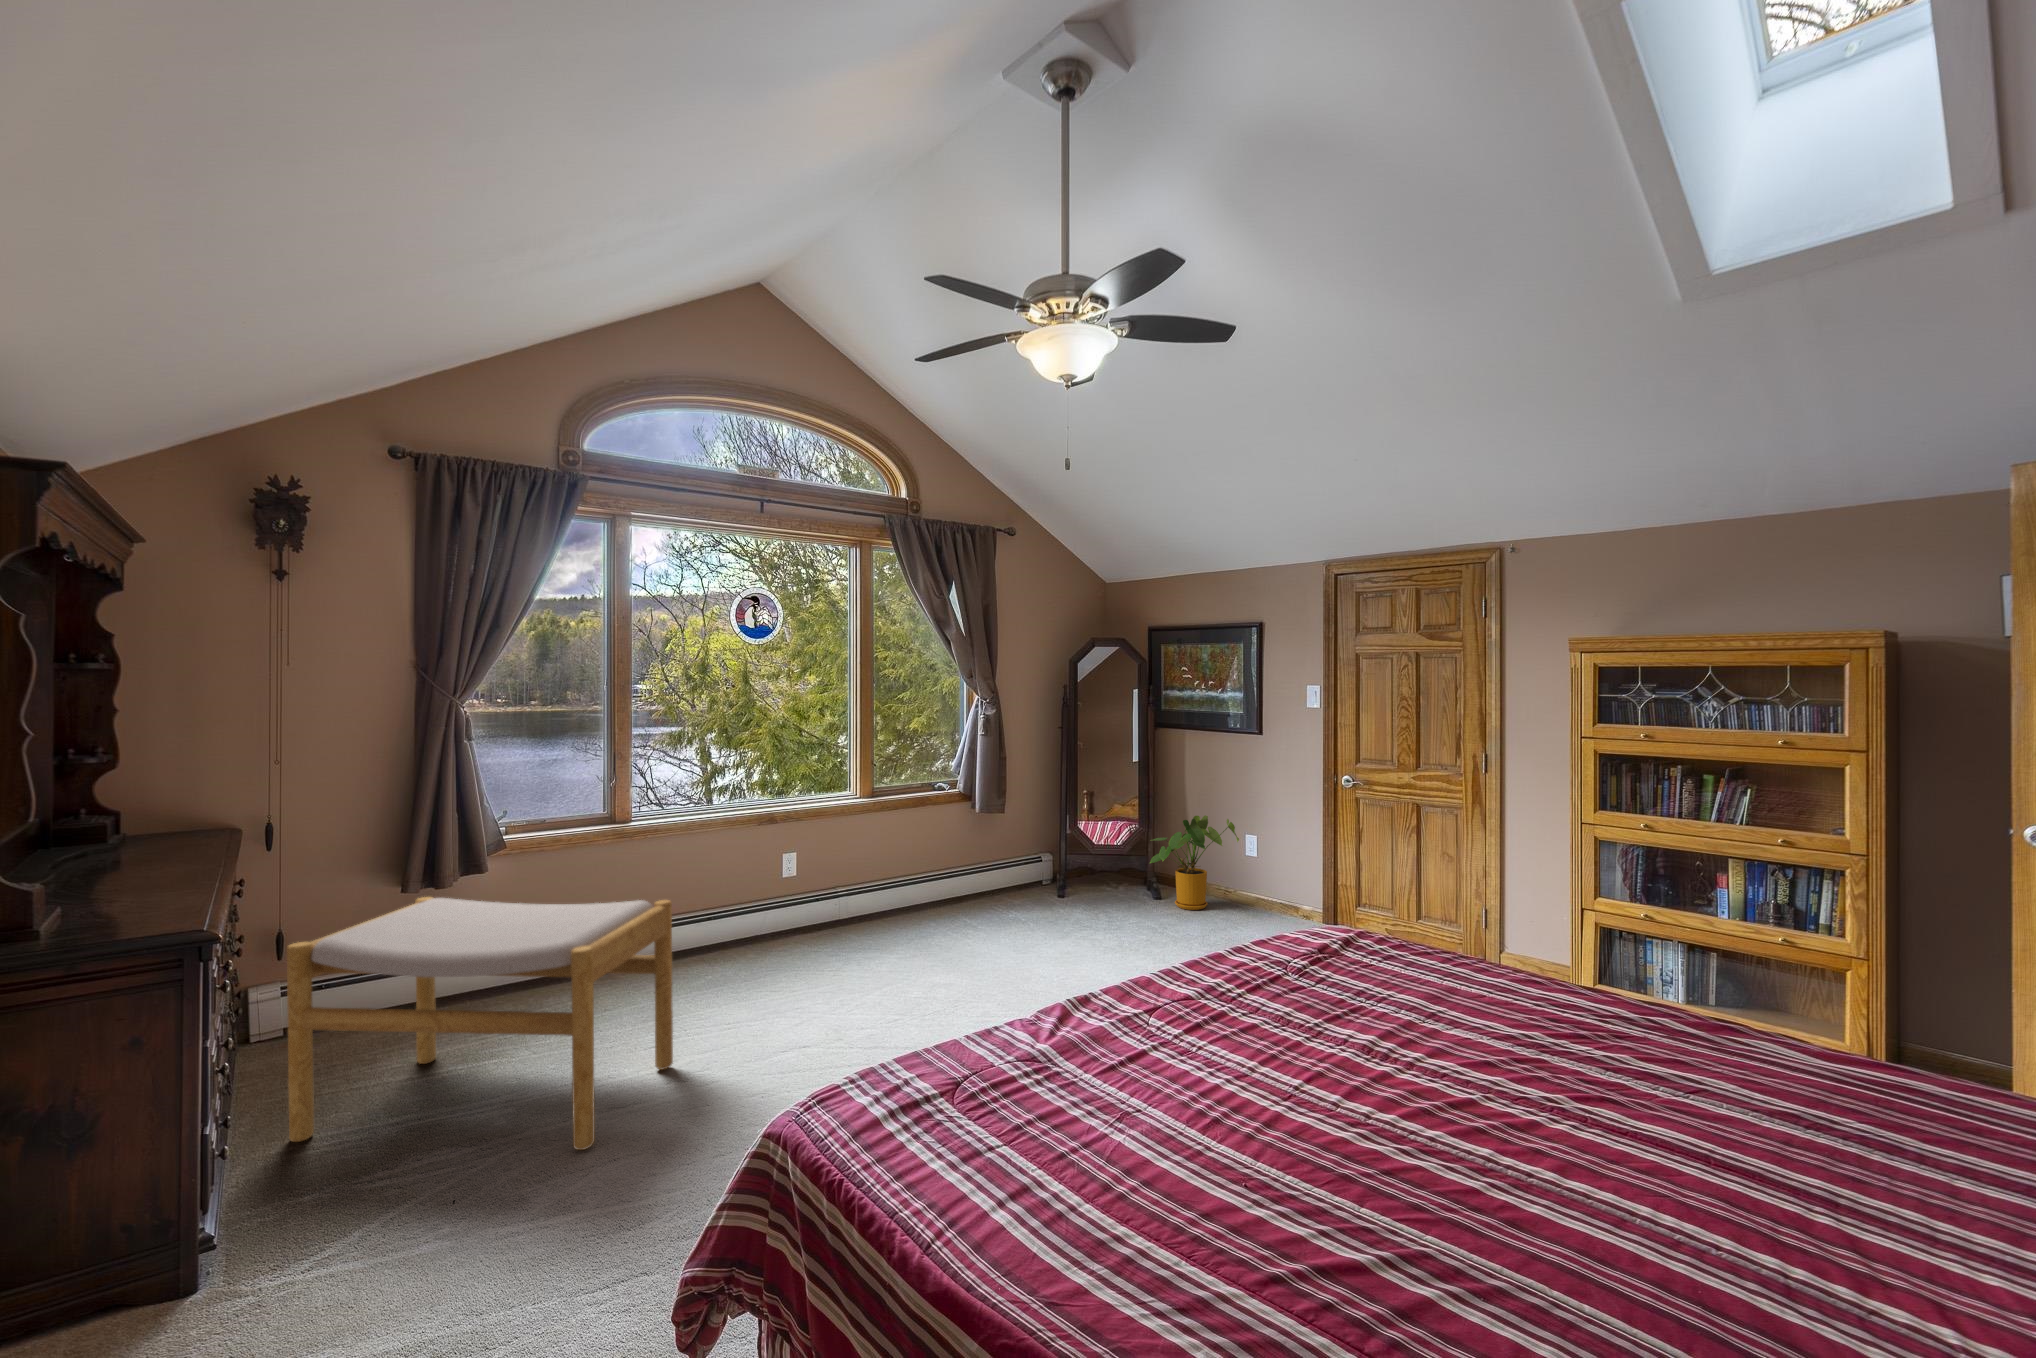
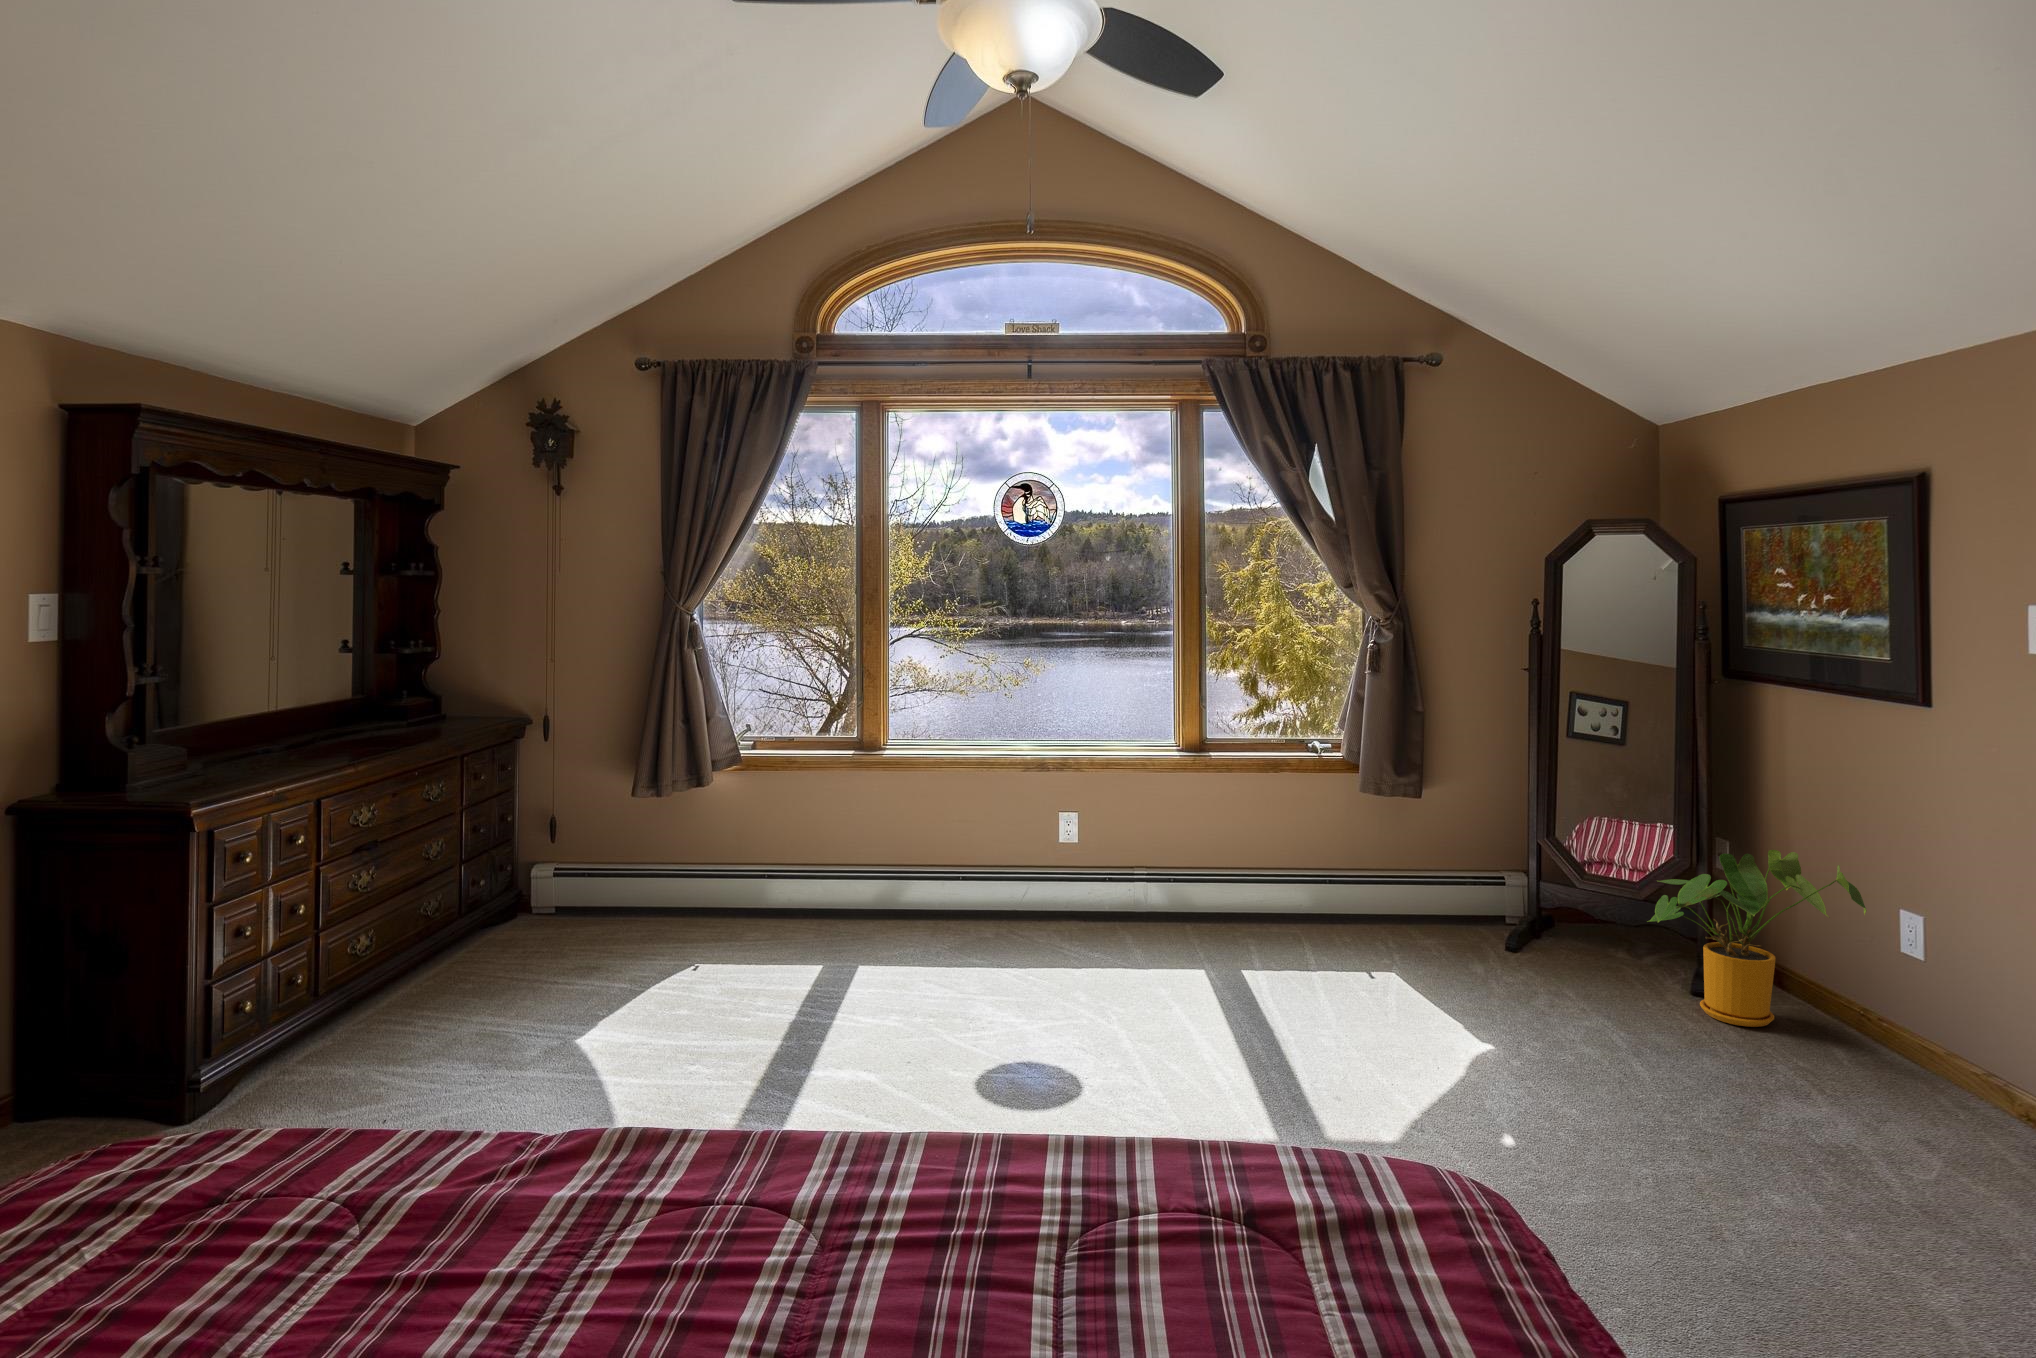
footstool: present [287,897,673,1150] -> none [413,804,733,1106]

